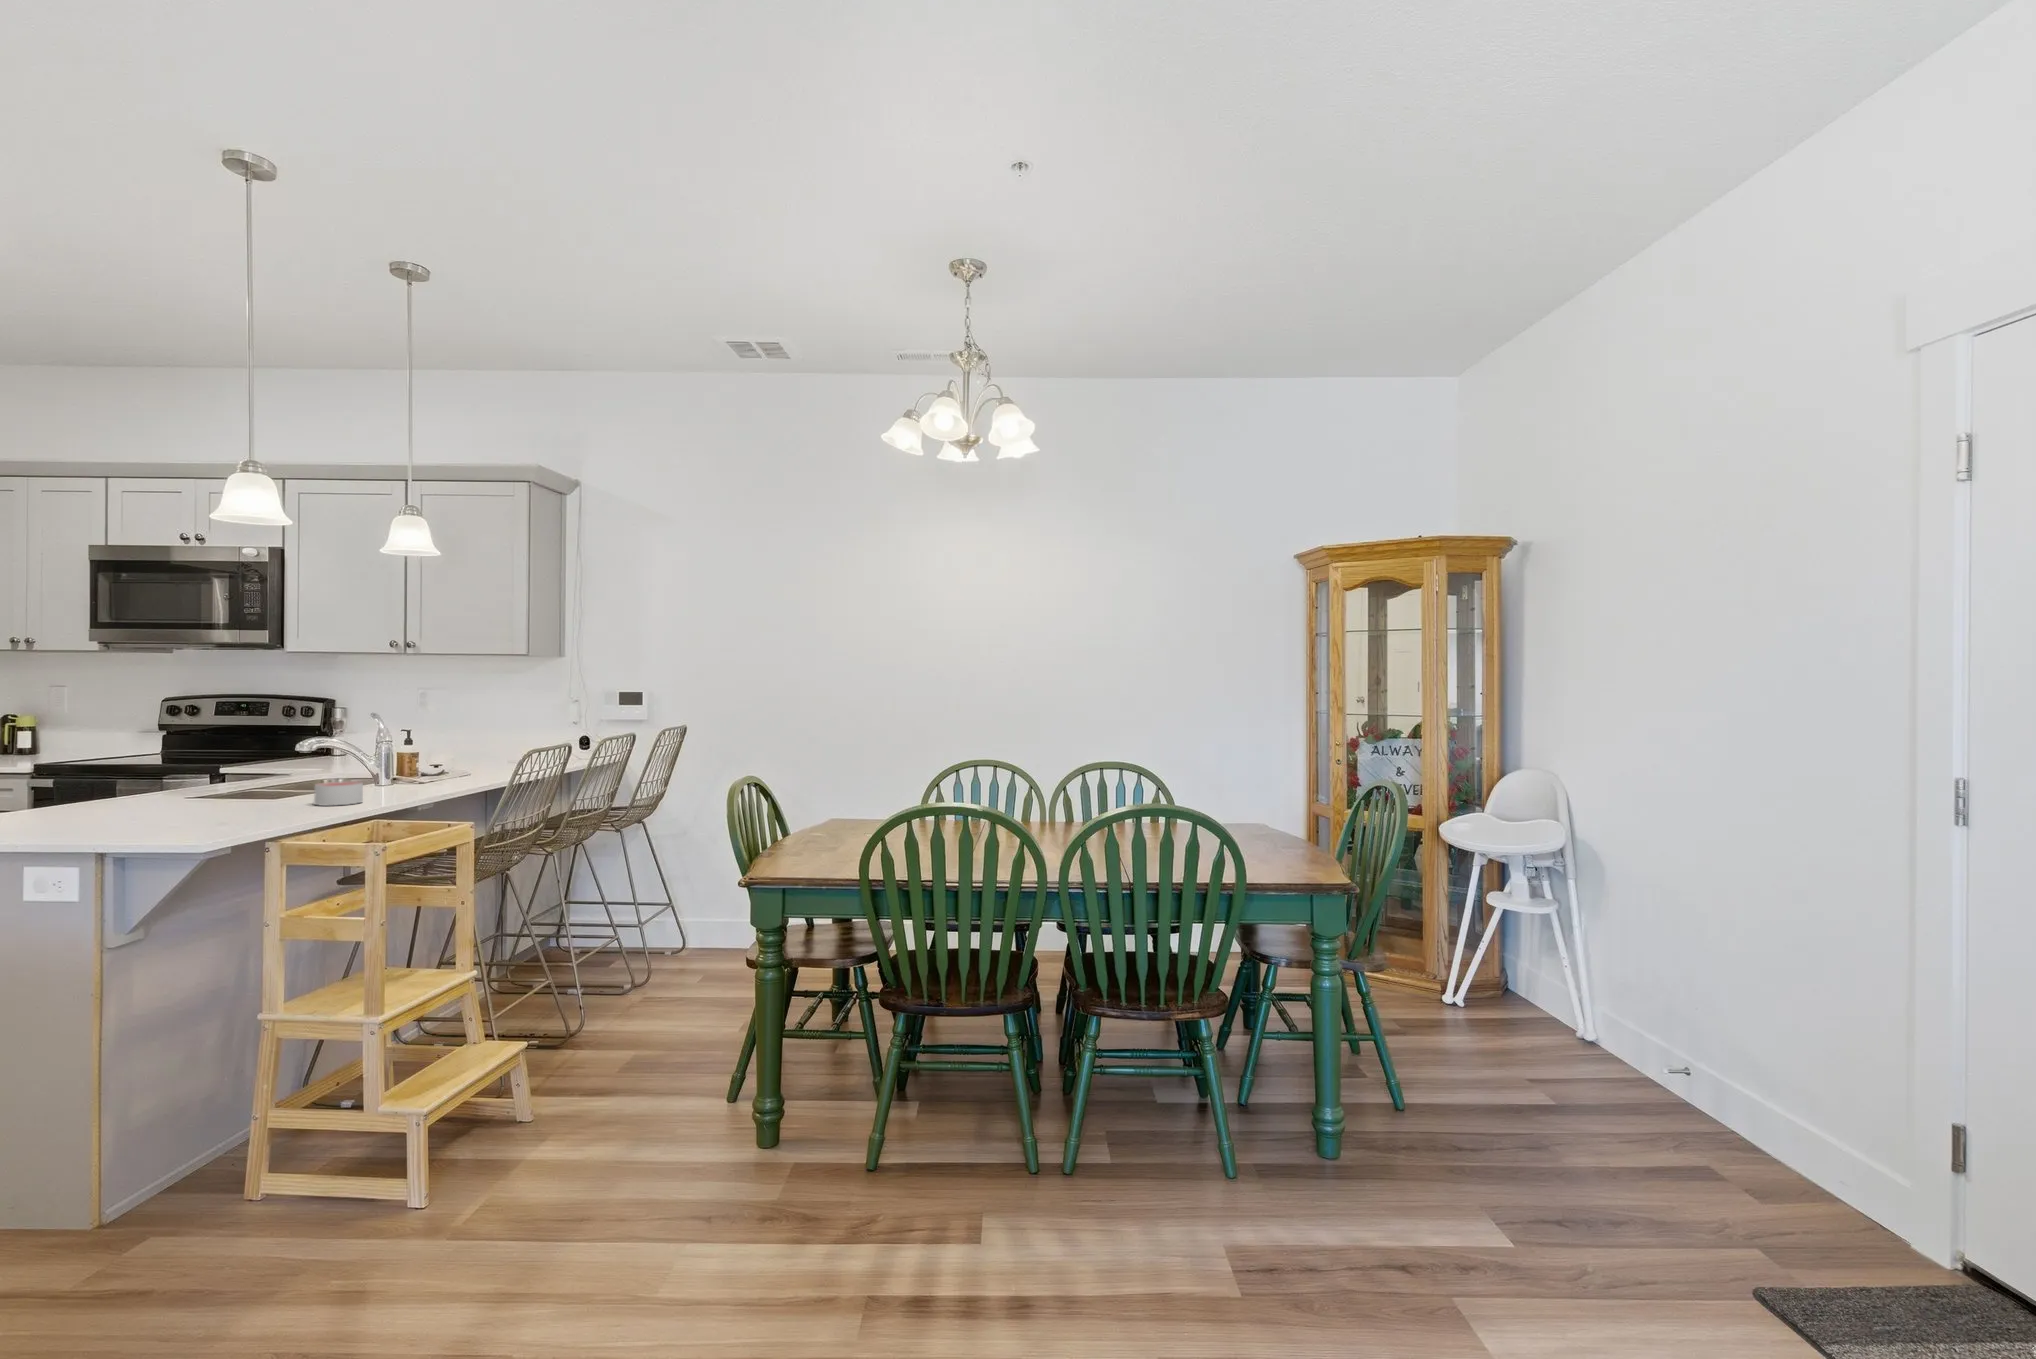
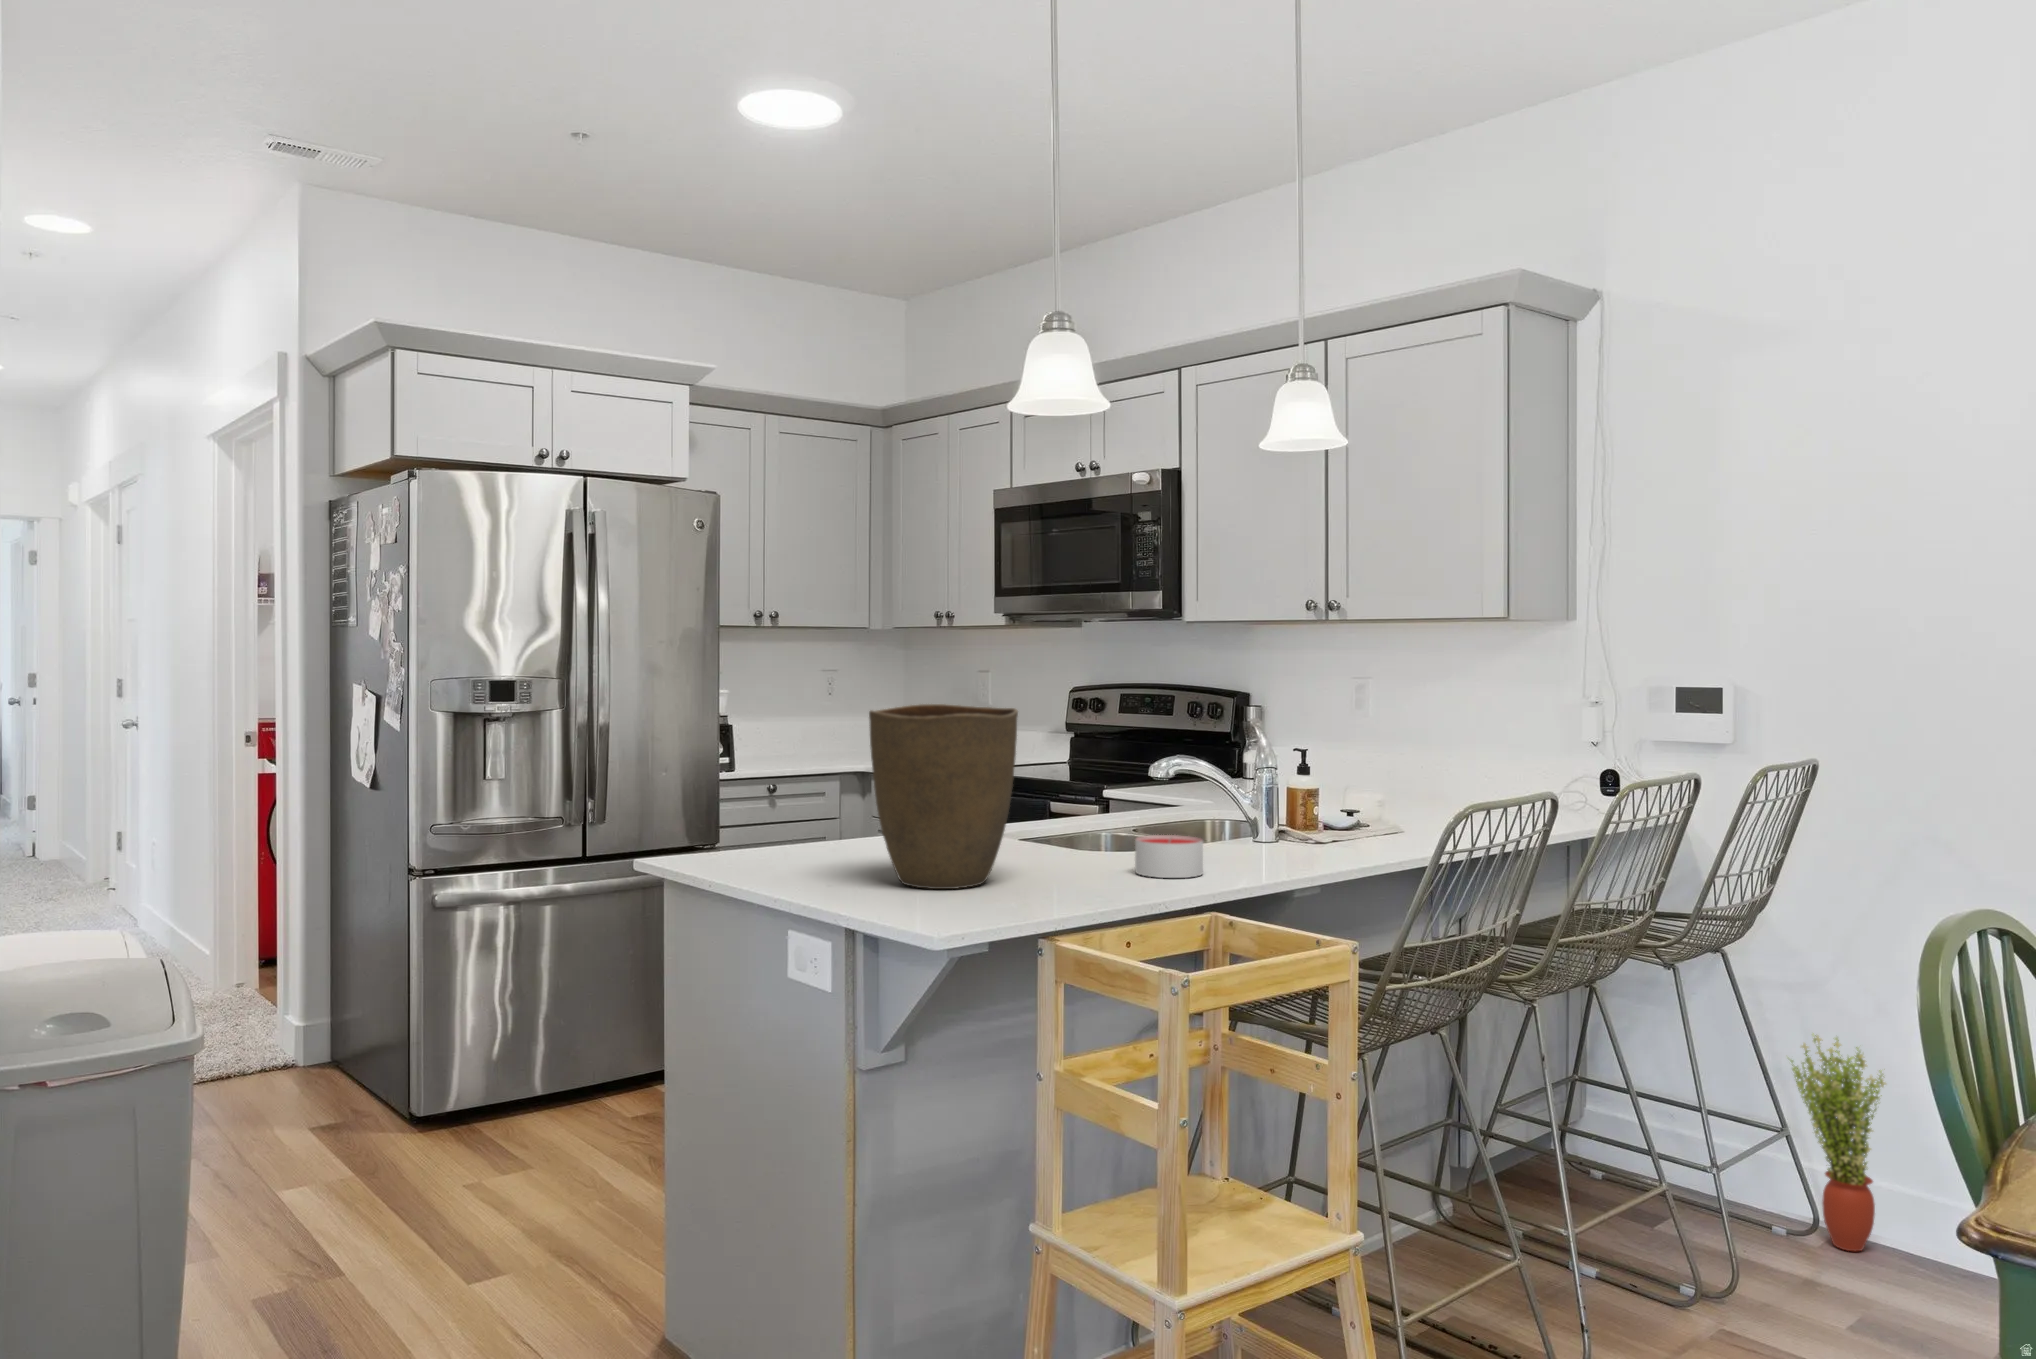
vase: none [110,707,236,825] -> present [869,704,1018,889]
potted plant: none [671,856,715,956] -> present [1790,1035,1886,1251]

